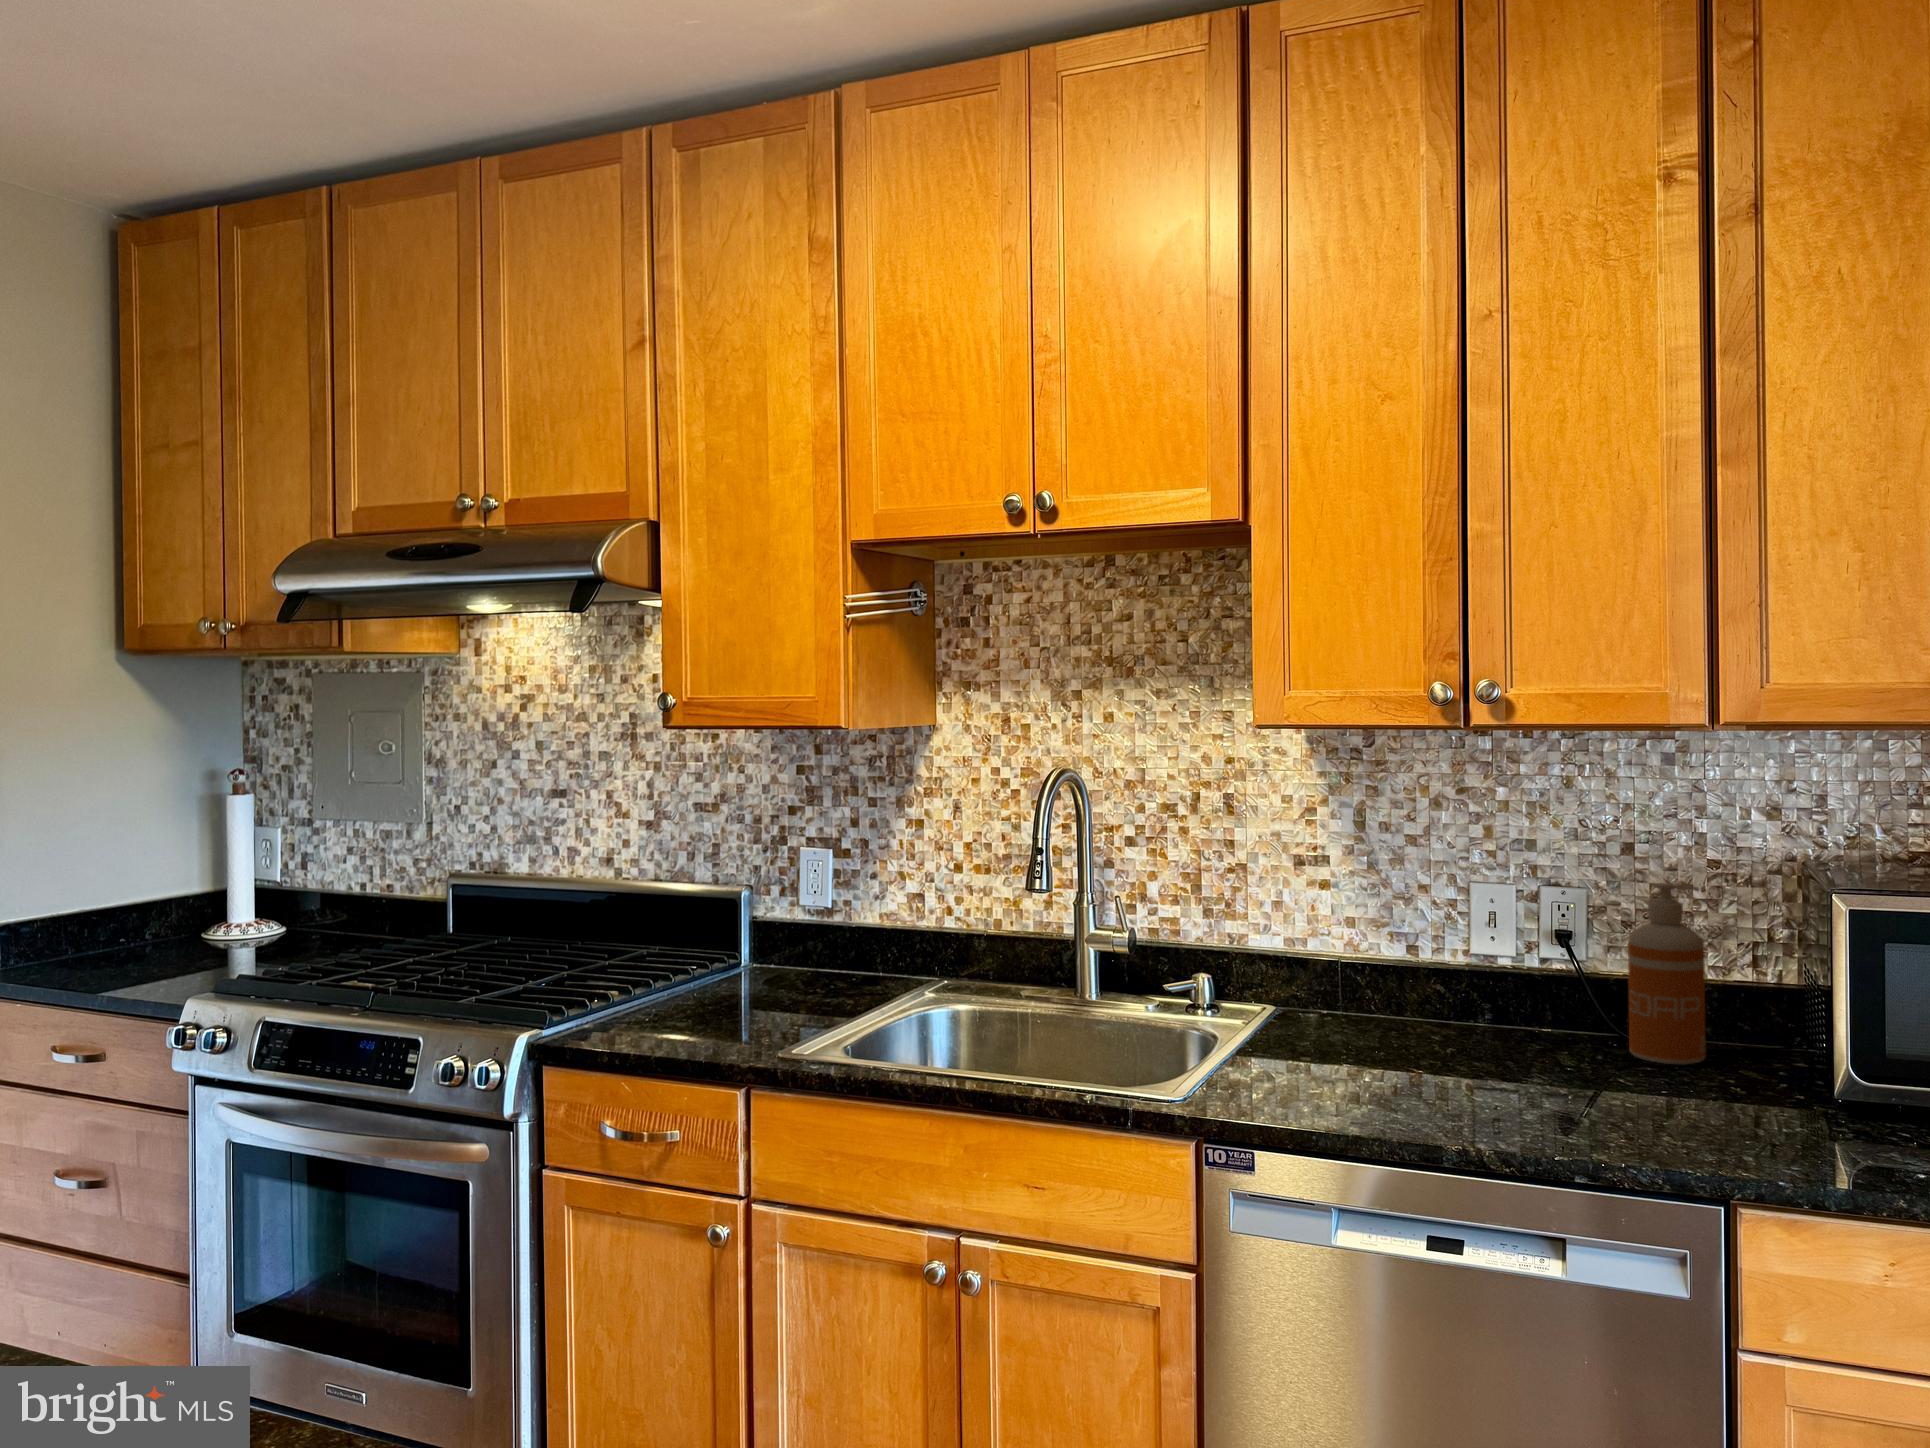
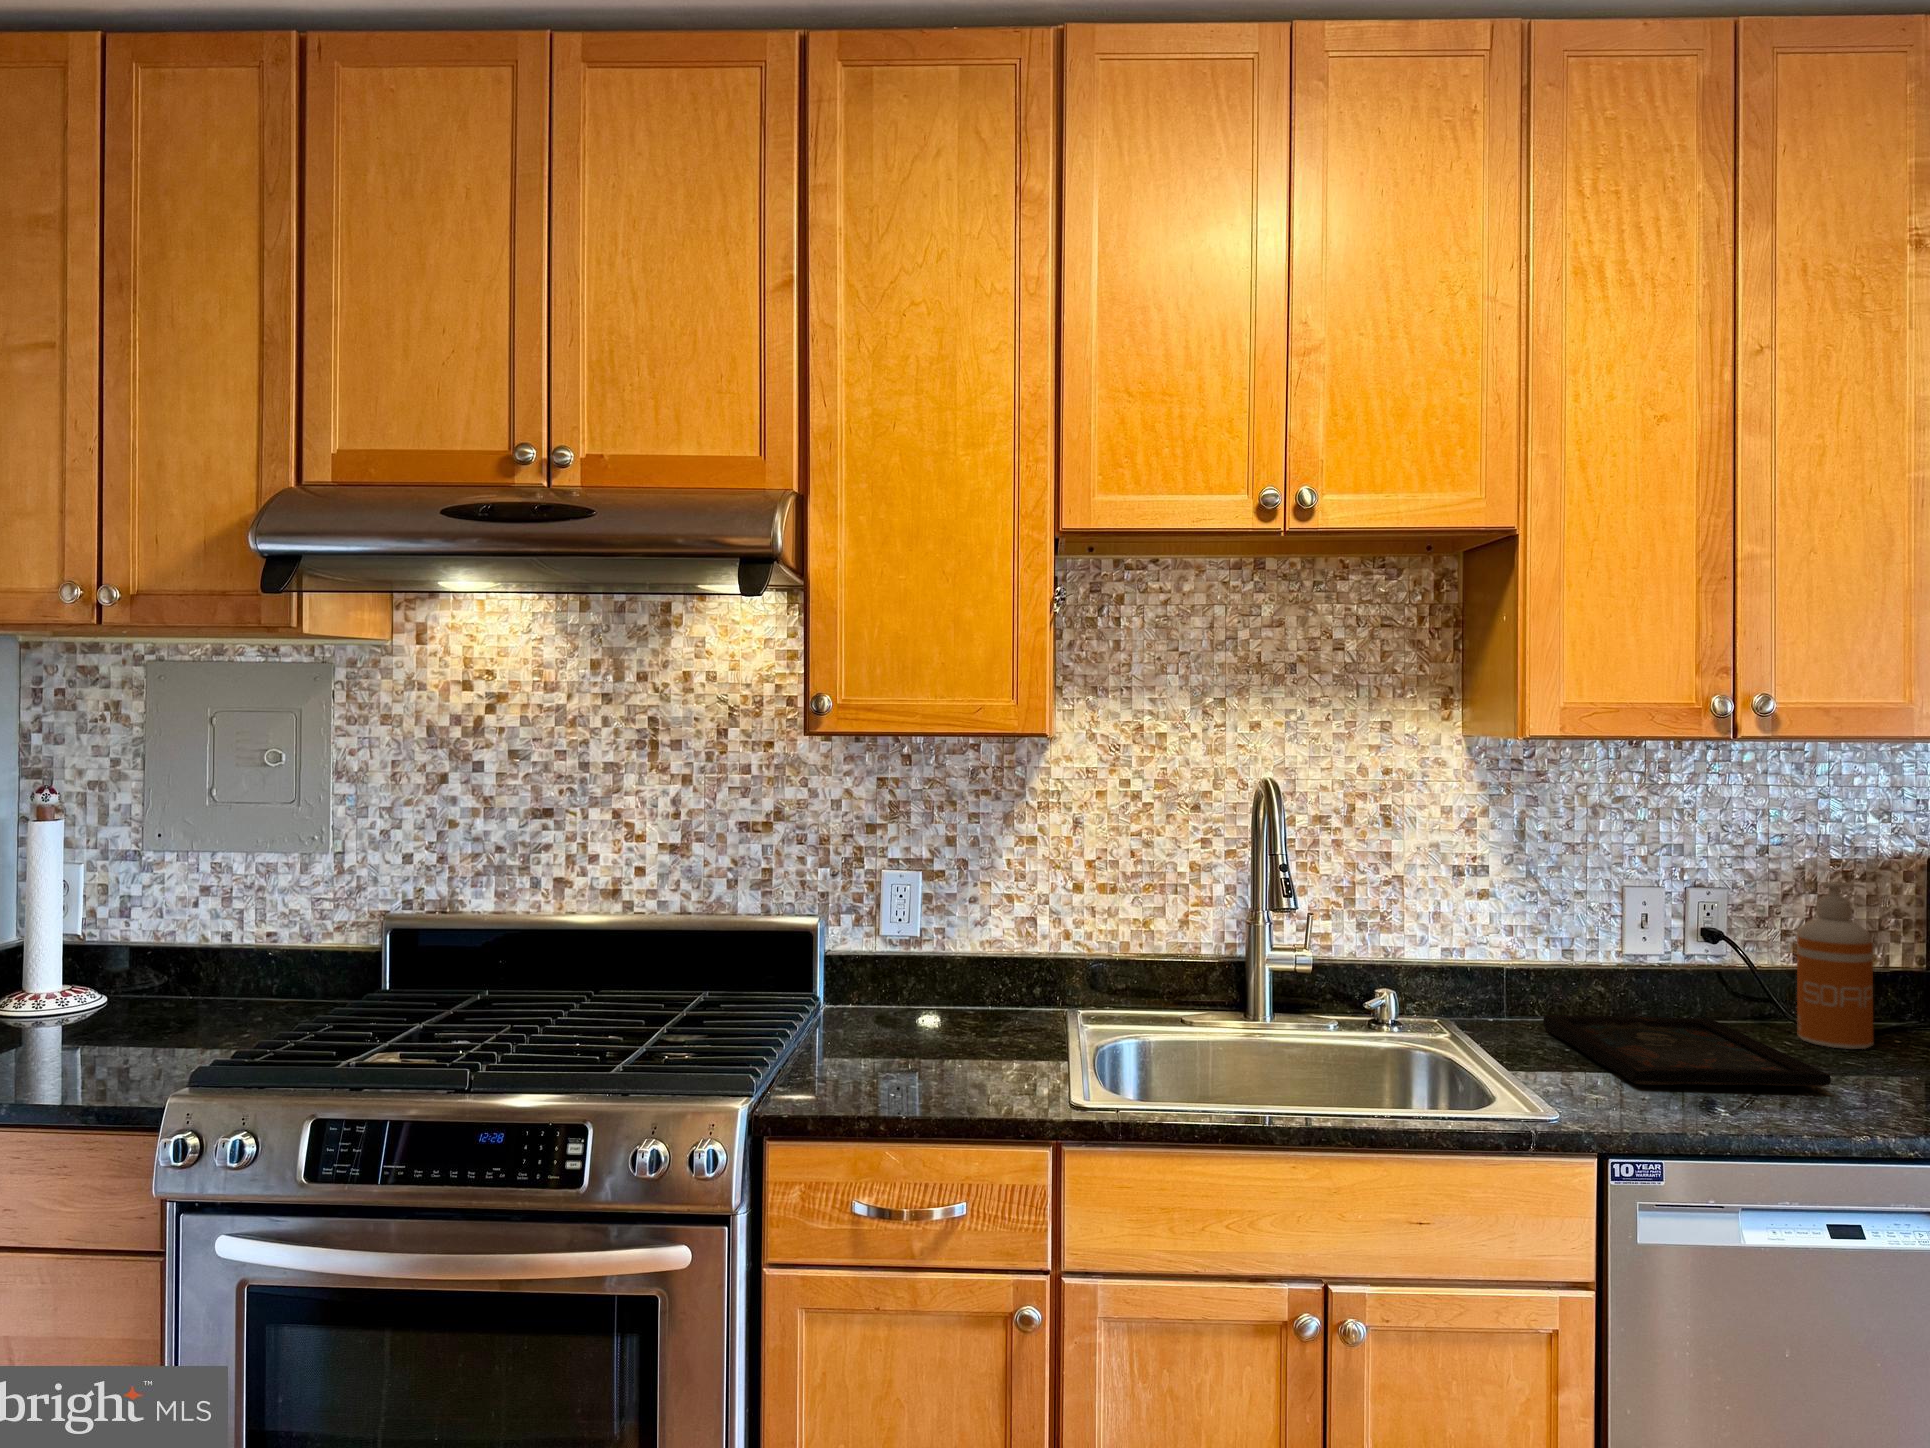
tray: none [1324,1009,1539,1090] -> present [1543,1015,1831,1086]

